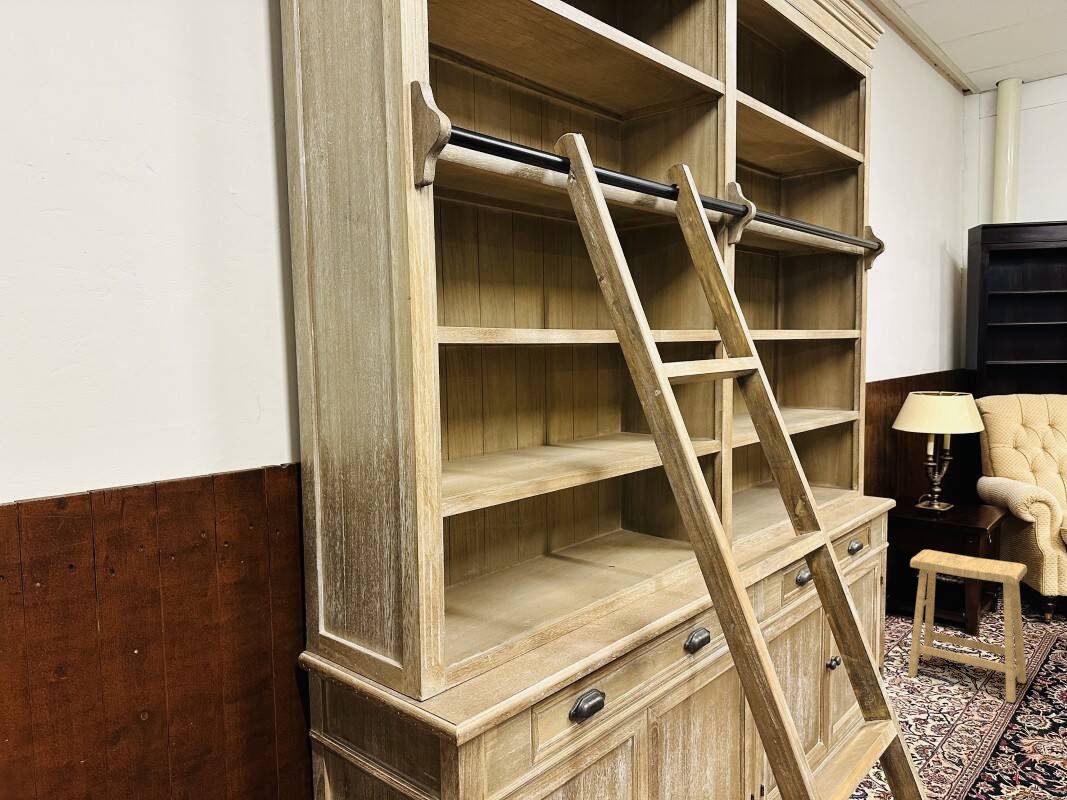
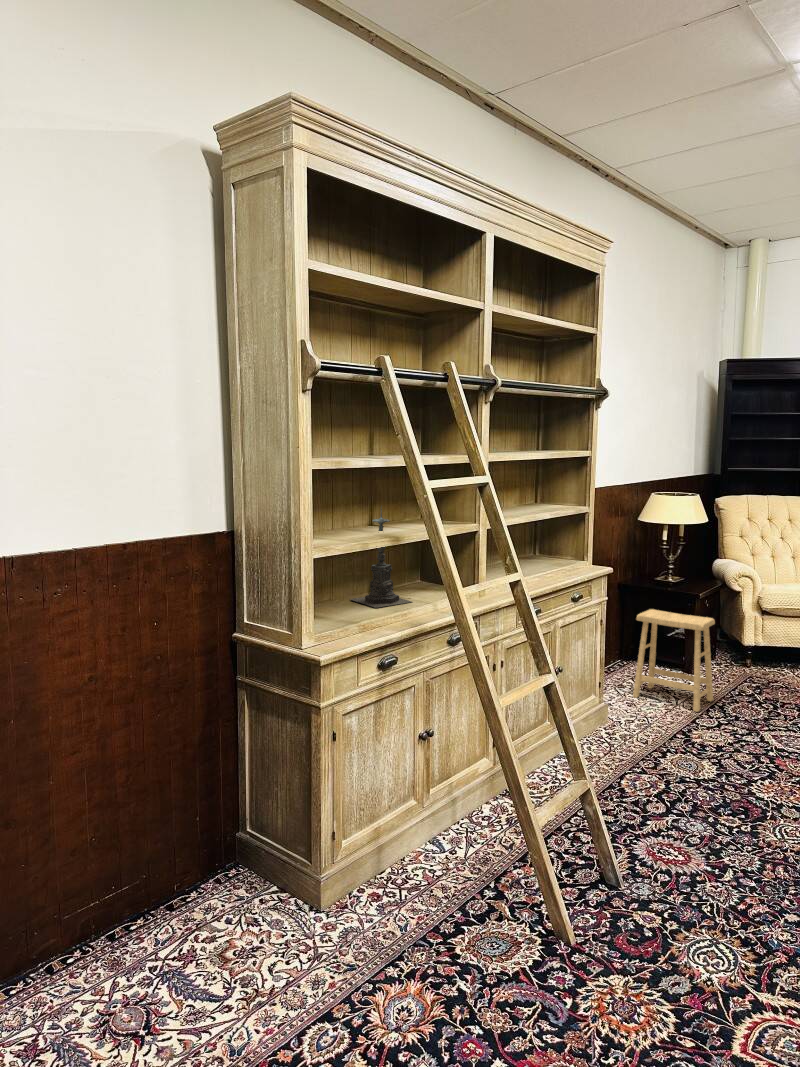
candle holder: none [511,412,620,590] -> present [350,506,411,608]

